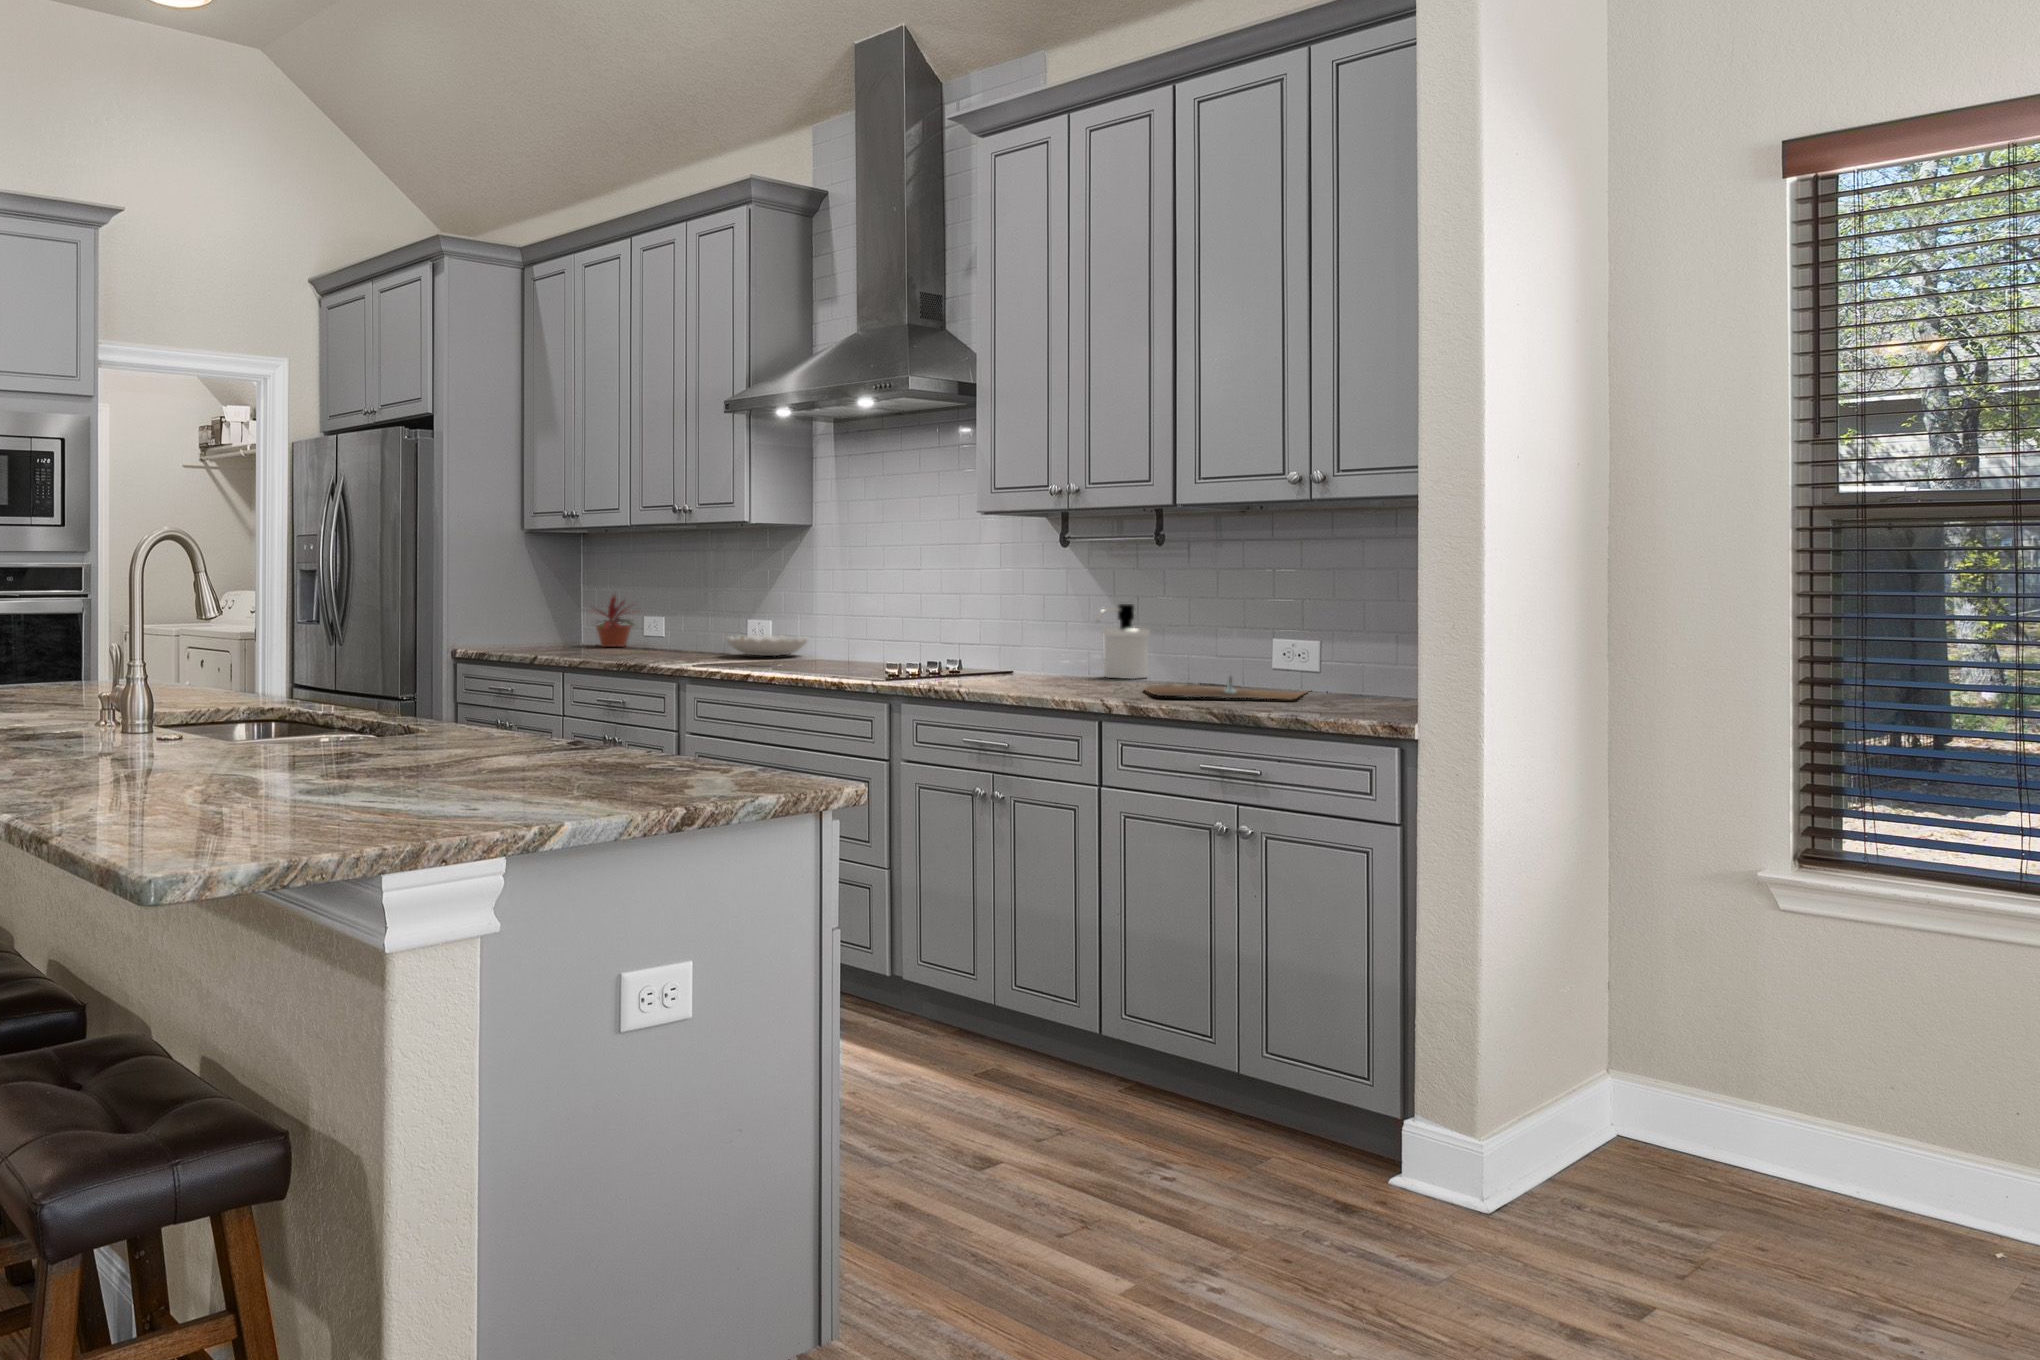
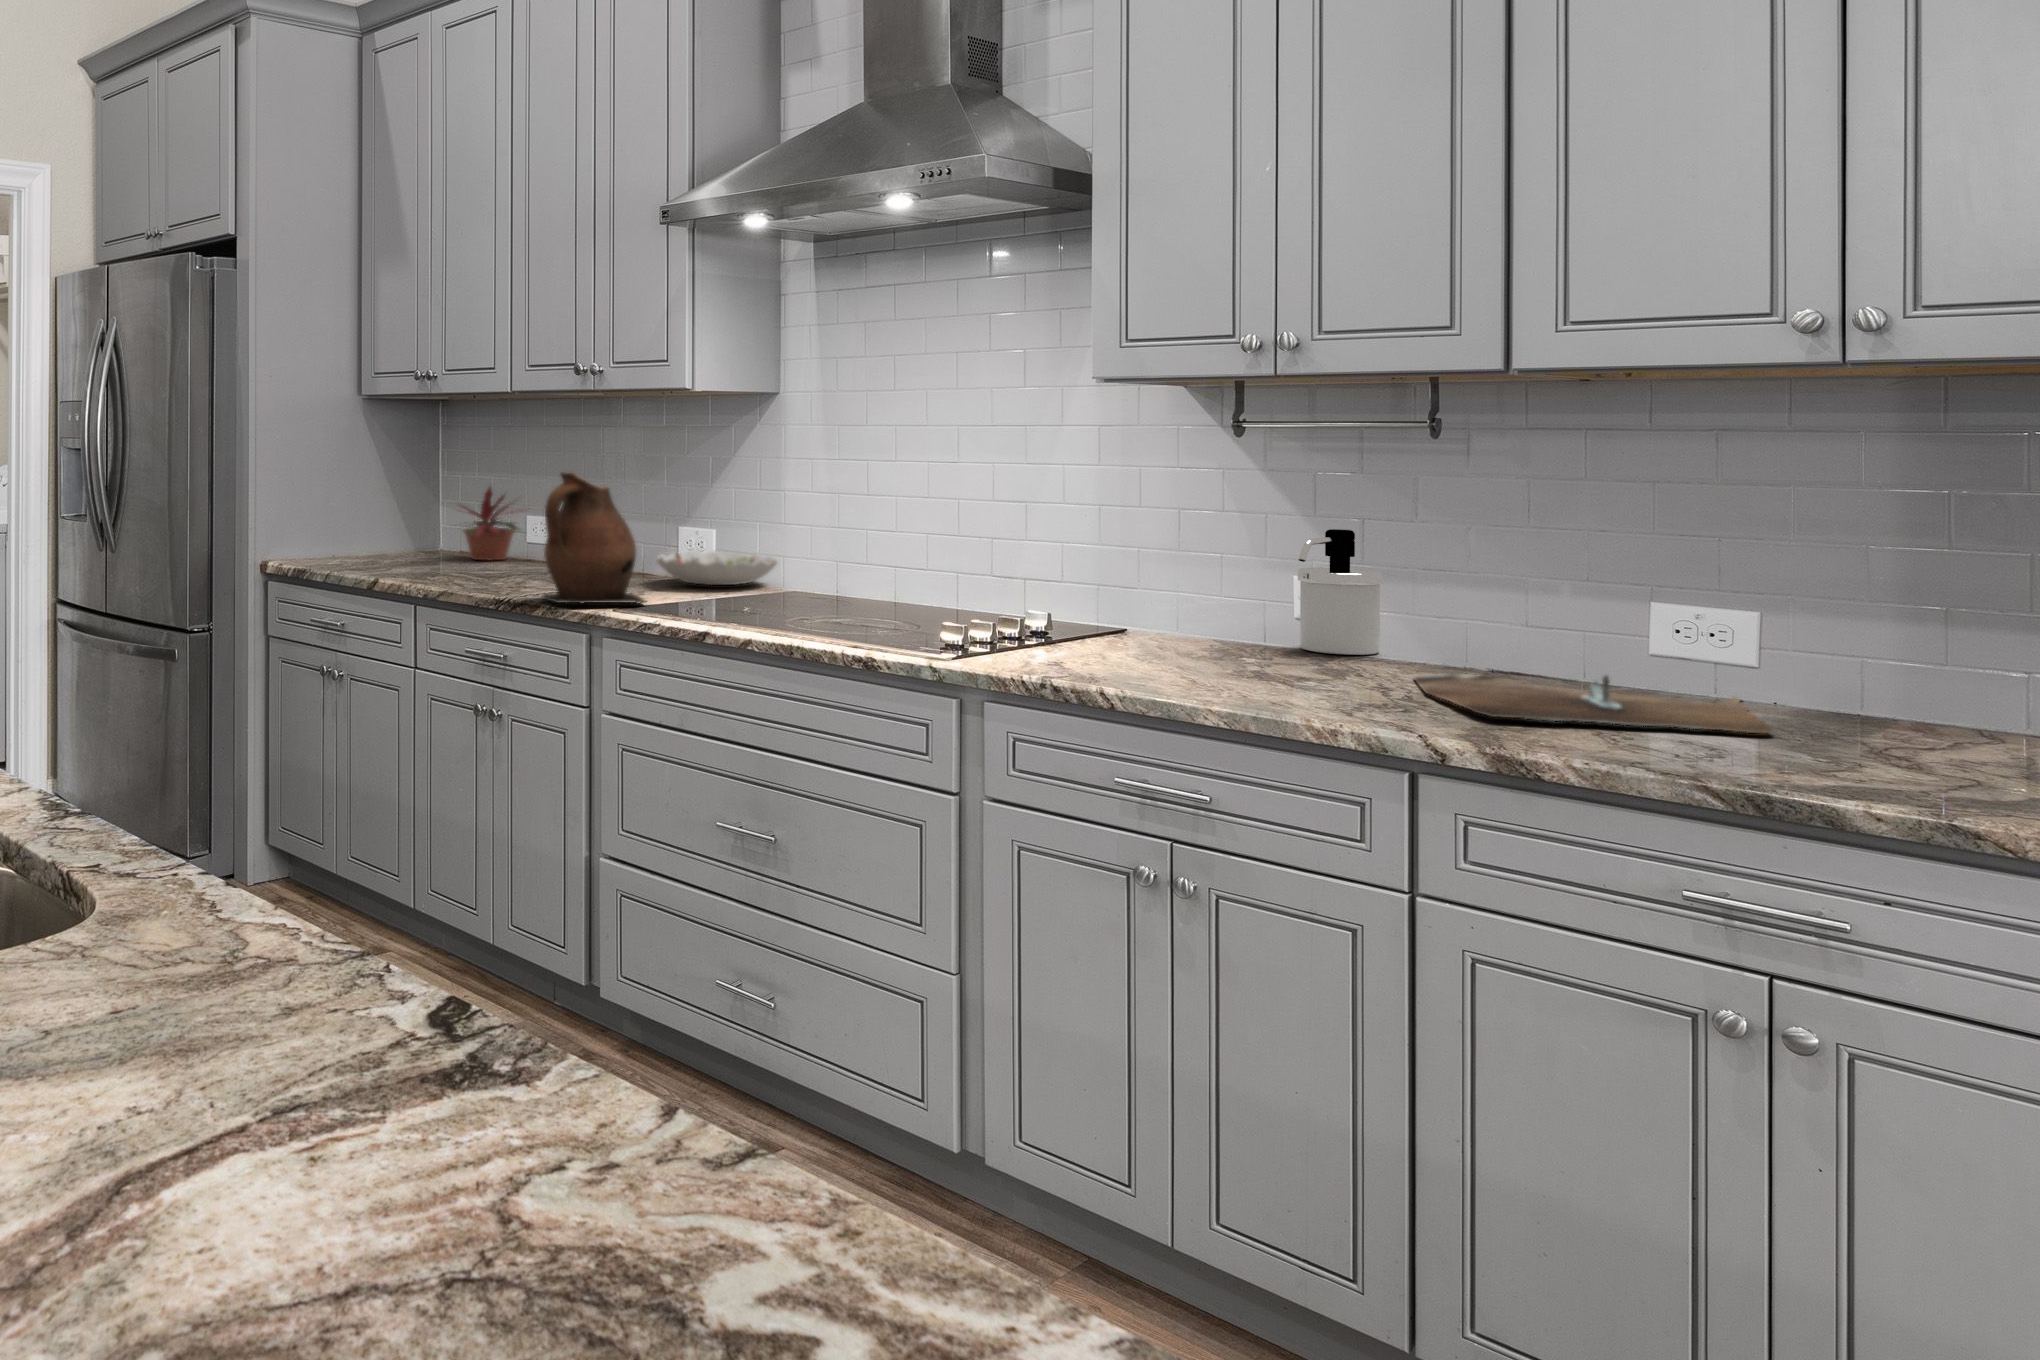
ceramic pitcher: none [642,577,717,665] -> present [542,472,645,604]

